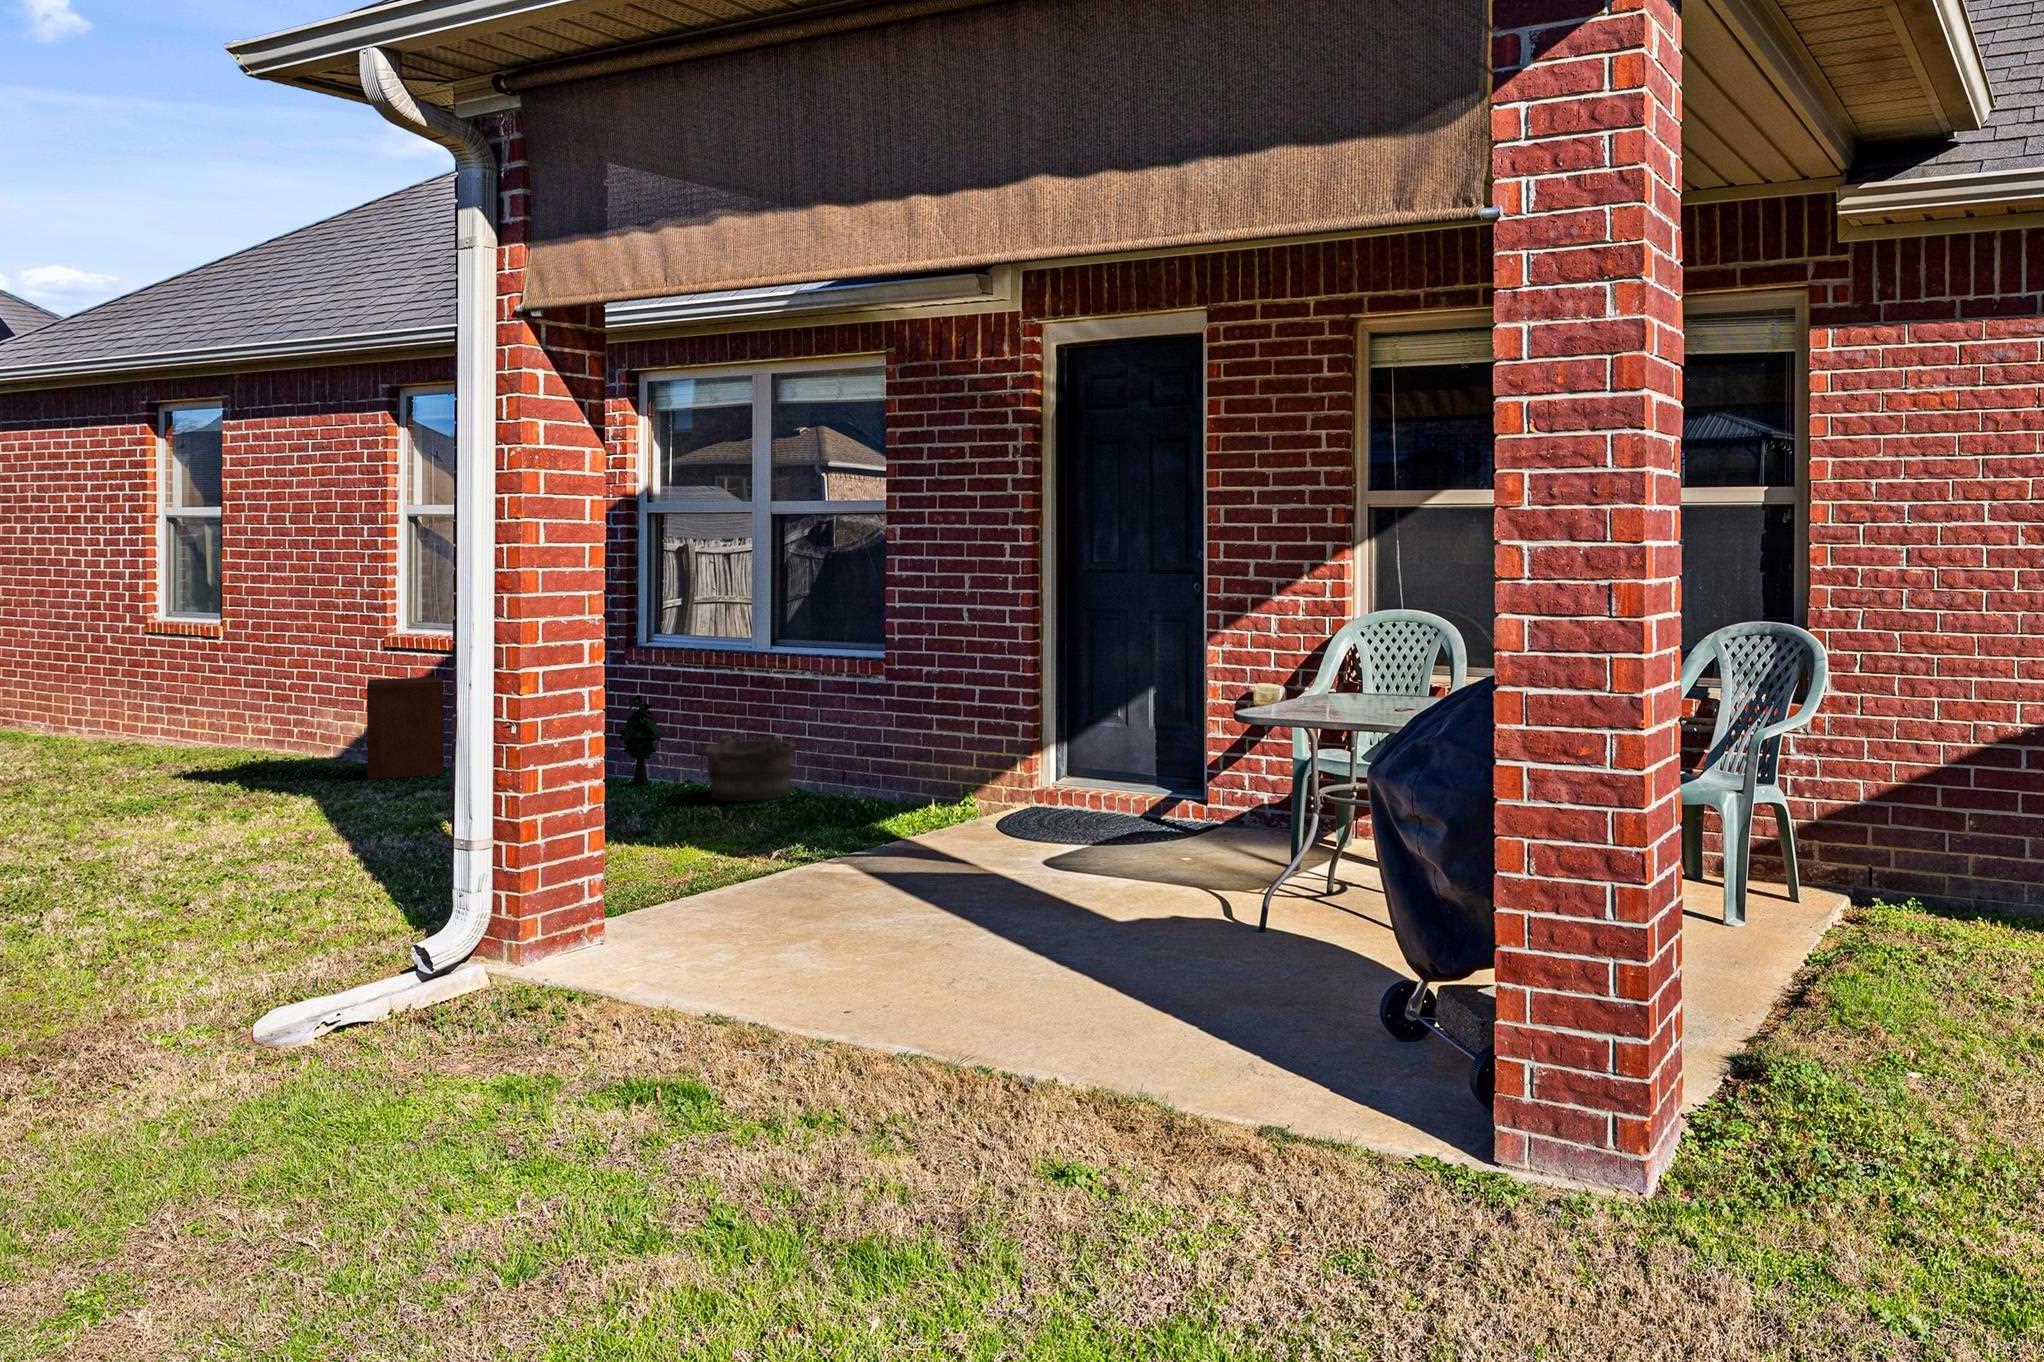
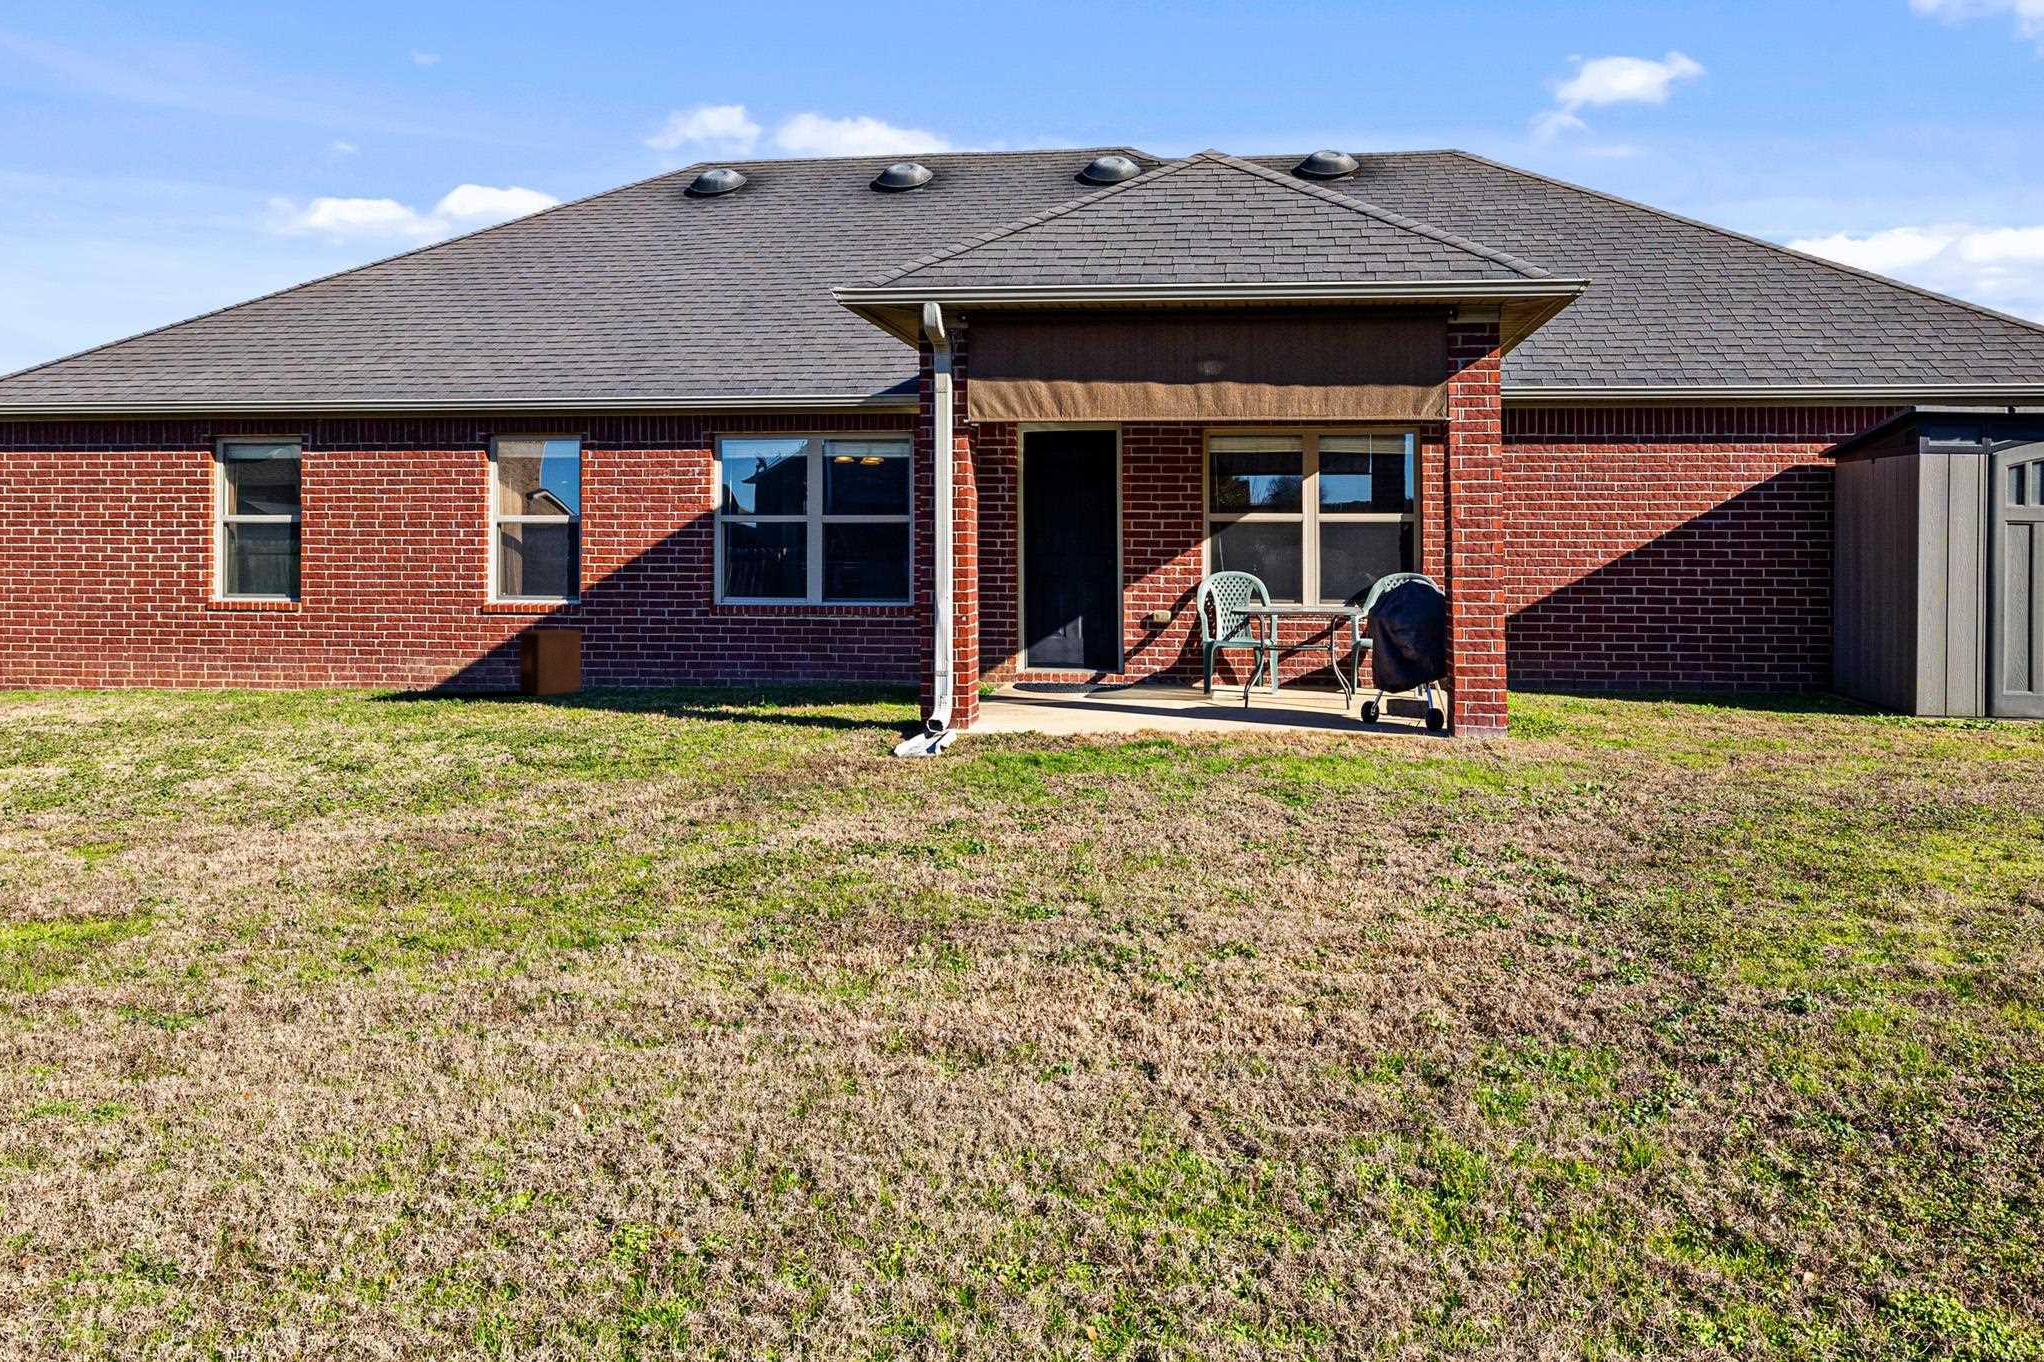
decorative plant: present [619,695,662,786] -> none [723,634,753,689]
bucket: present [696,735,796,801] -> none [800,655,857,691]

